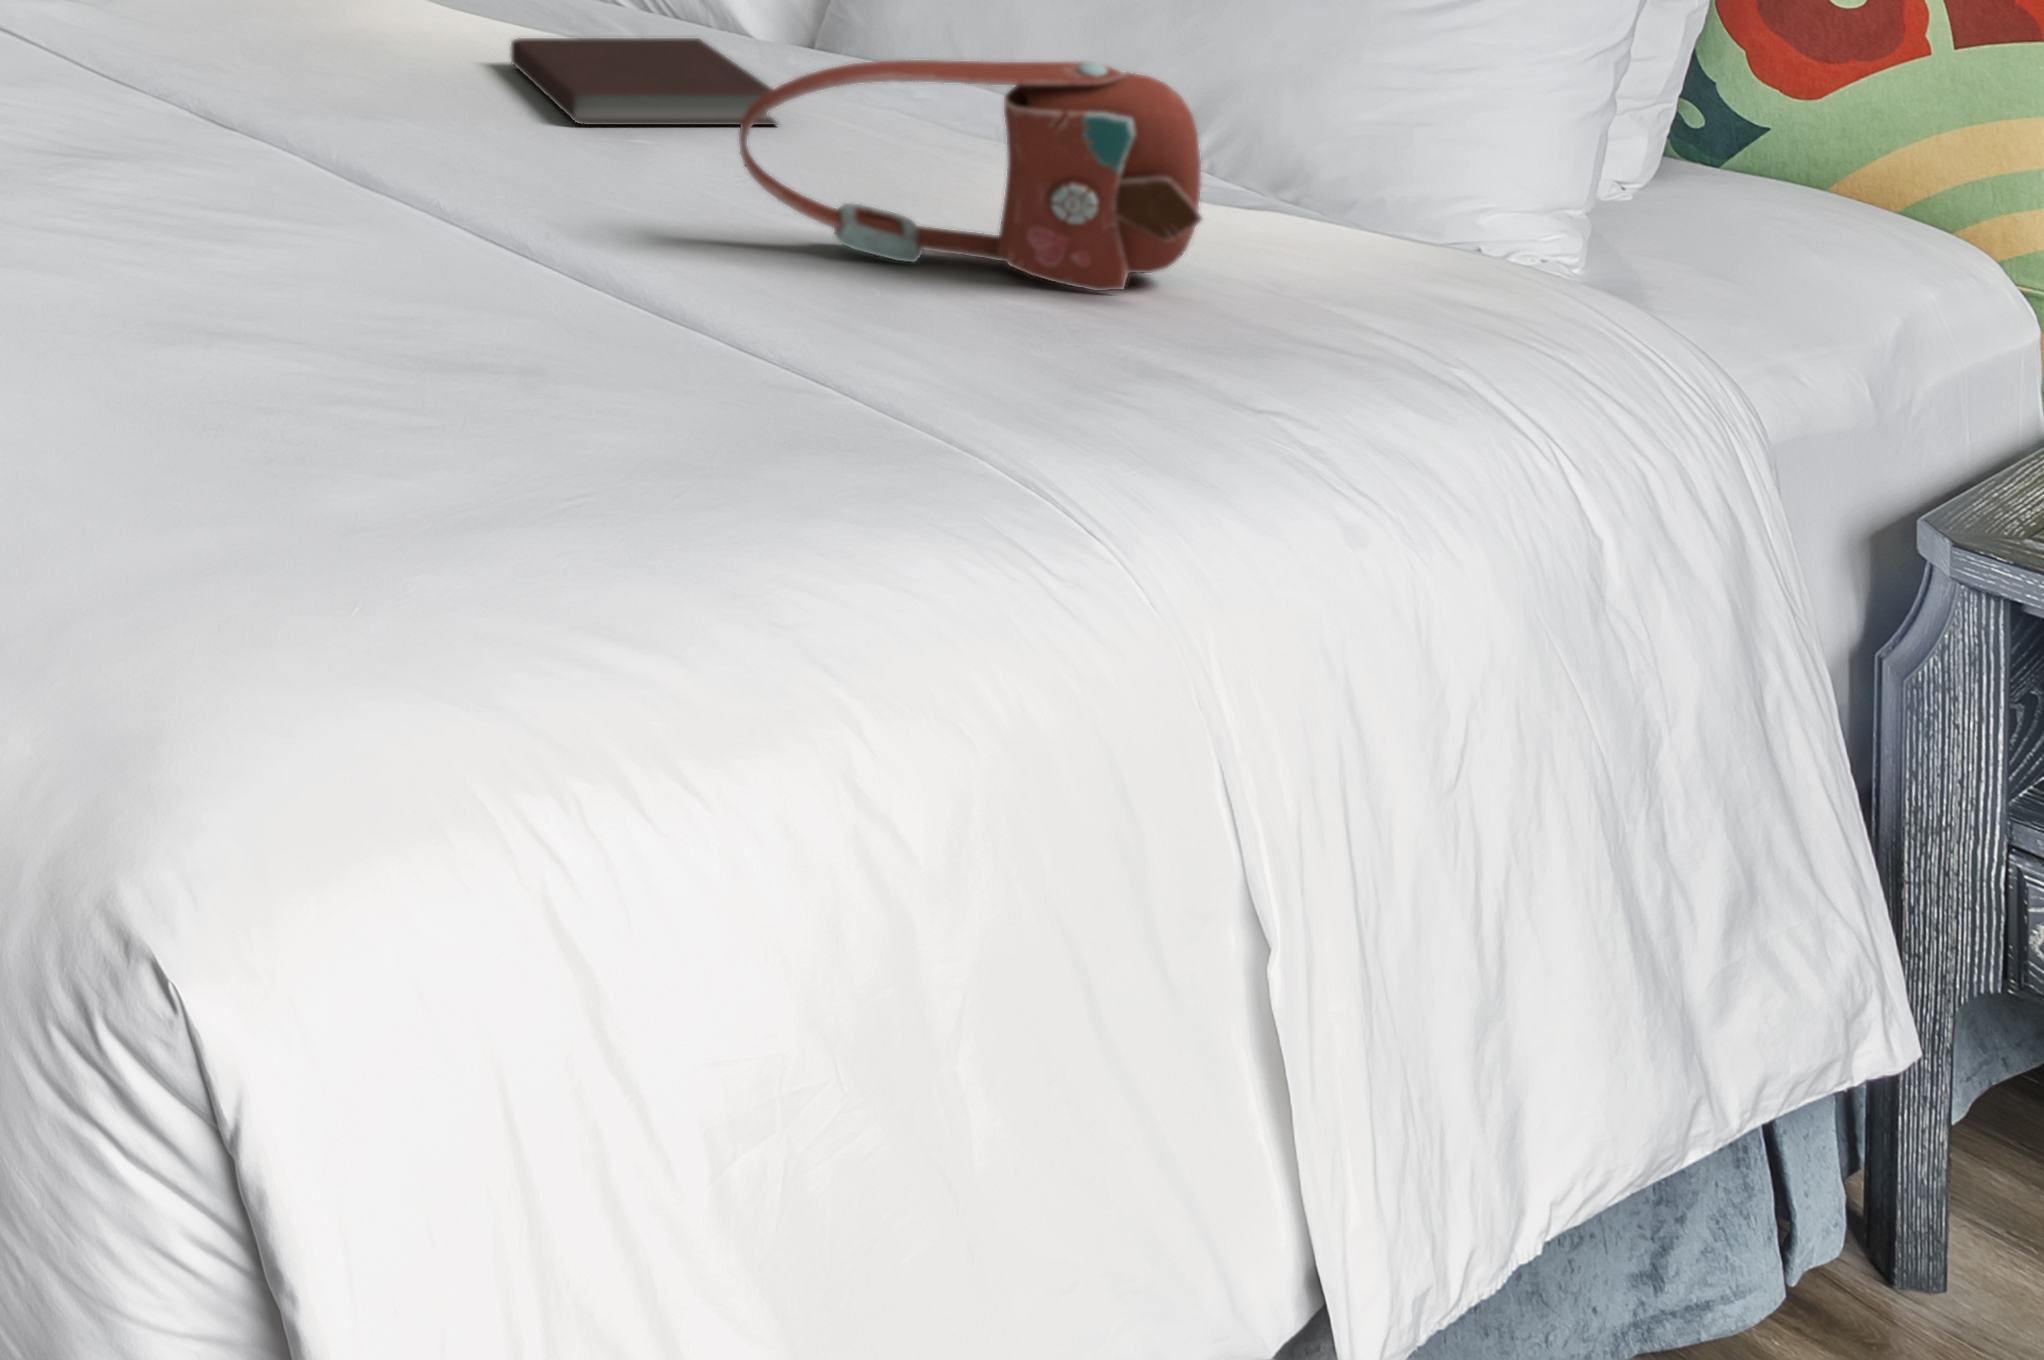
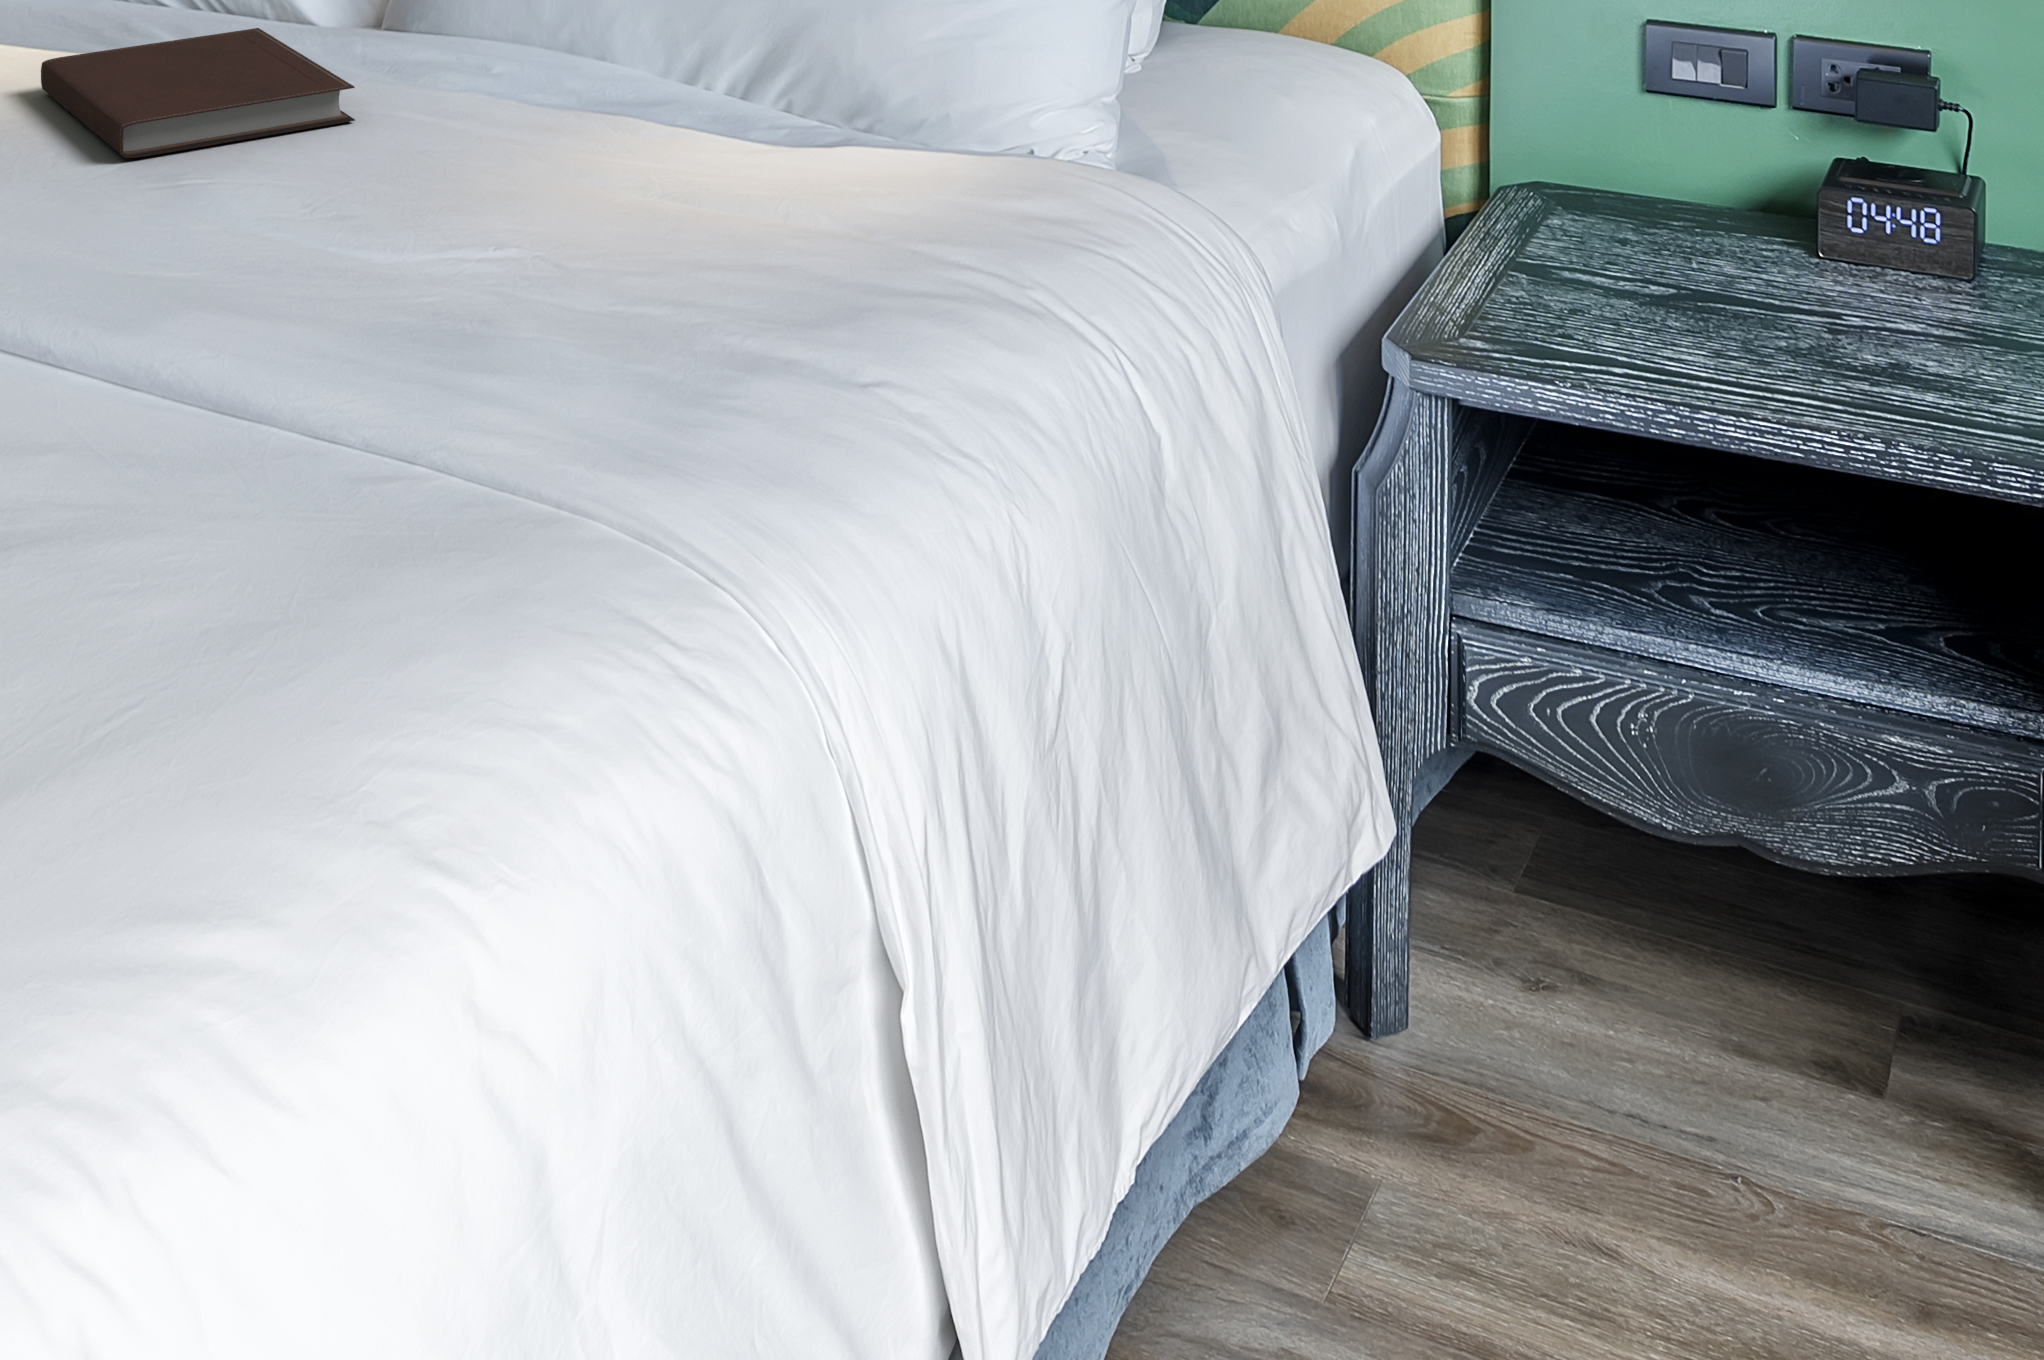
handbag: present [739,60,1202,291] -> none [326,30,809,275]

